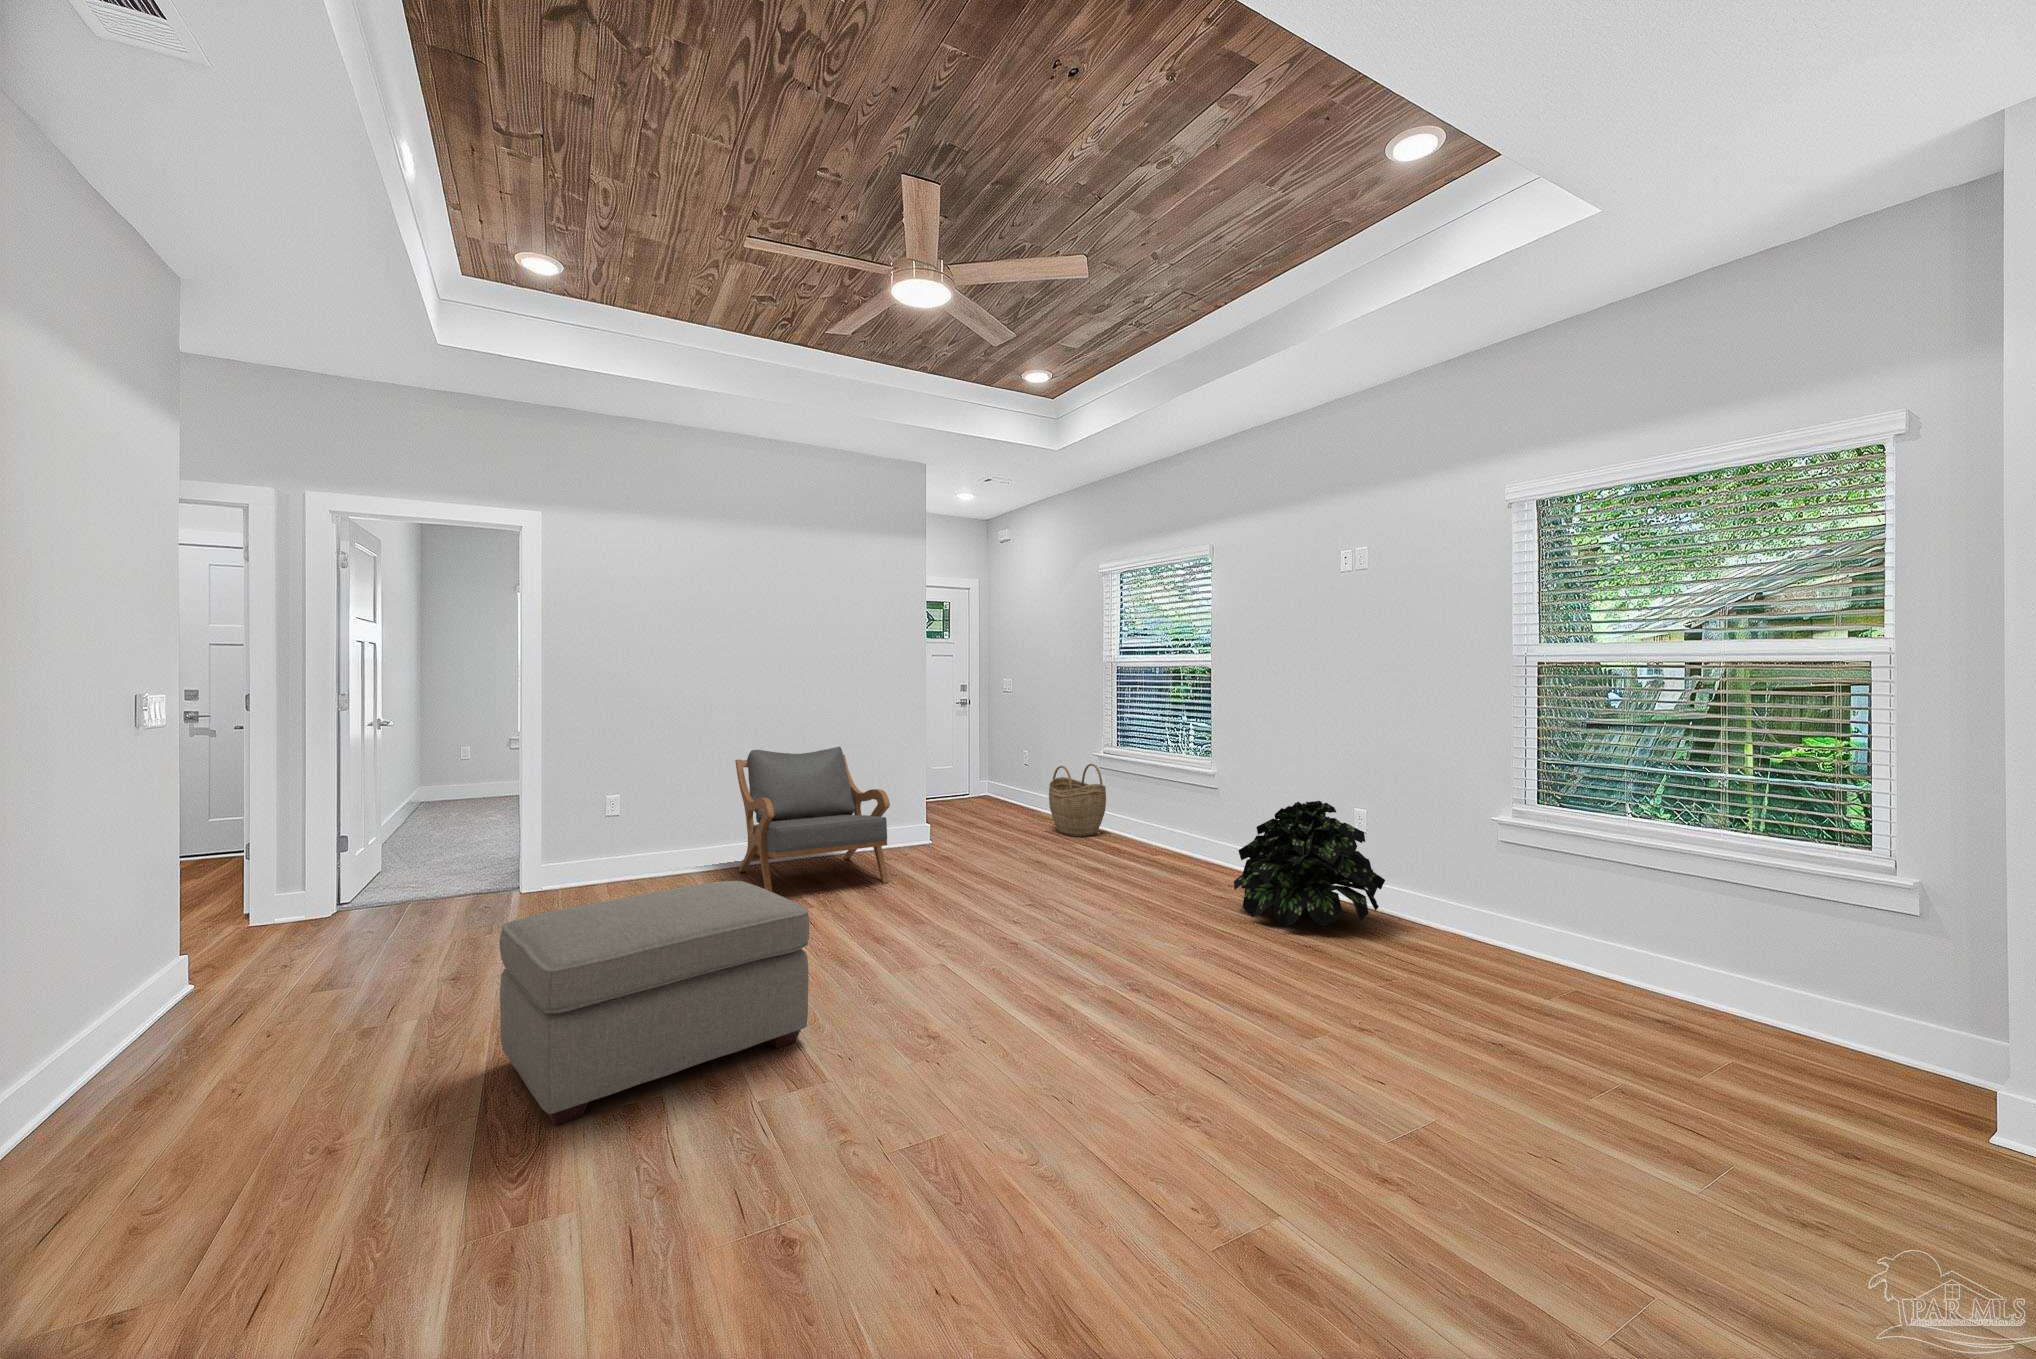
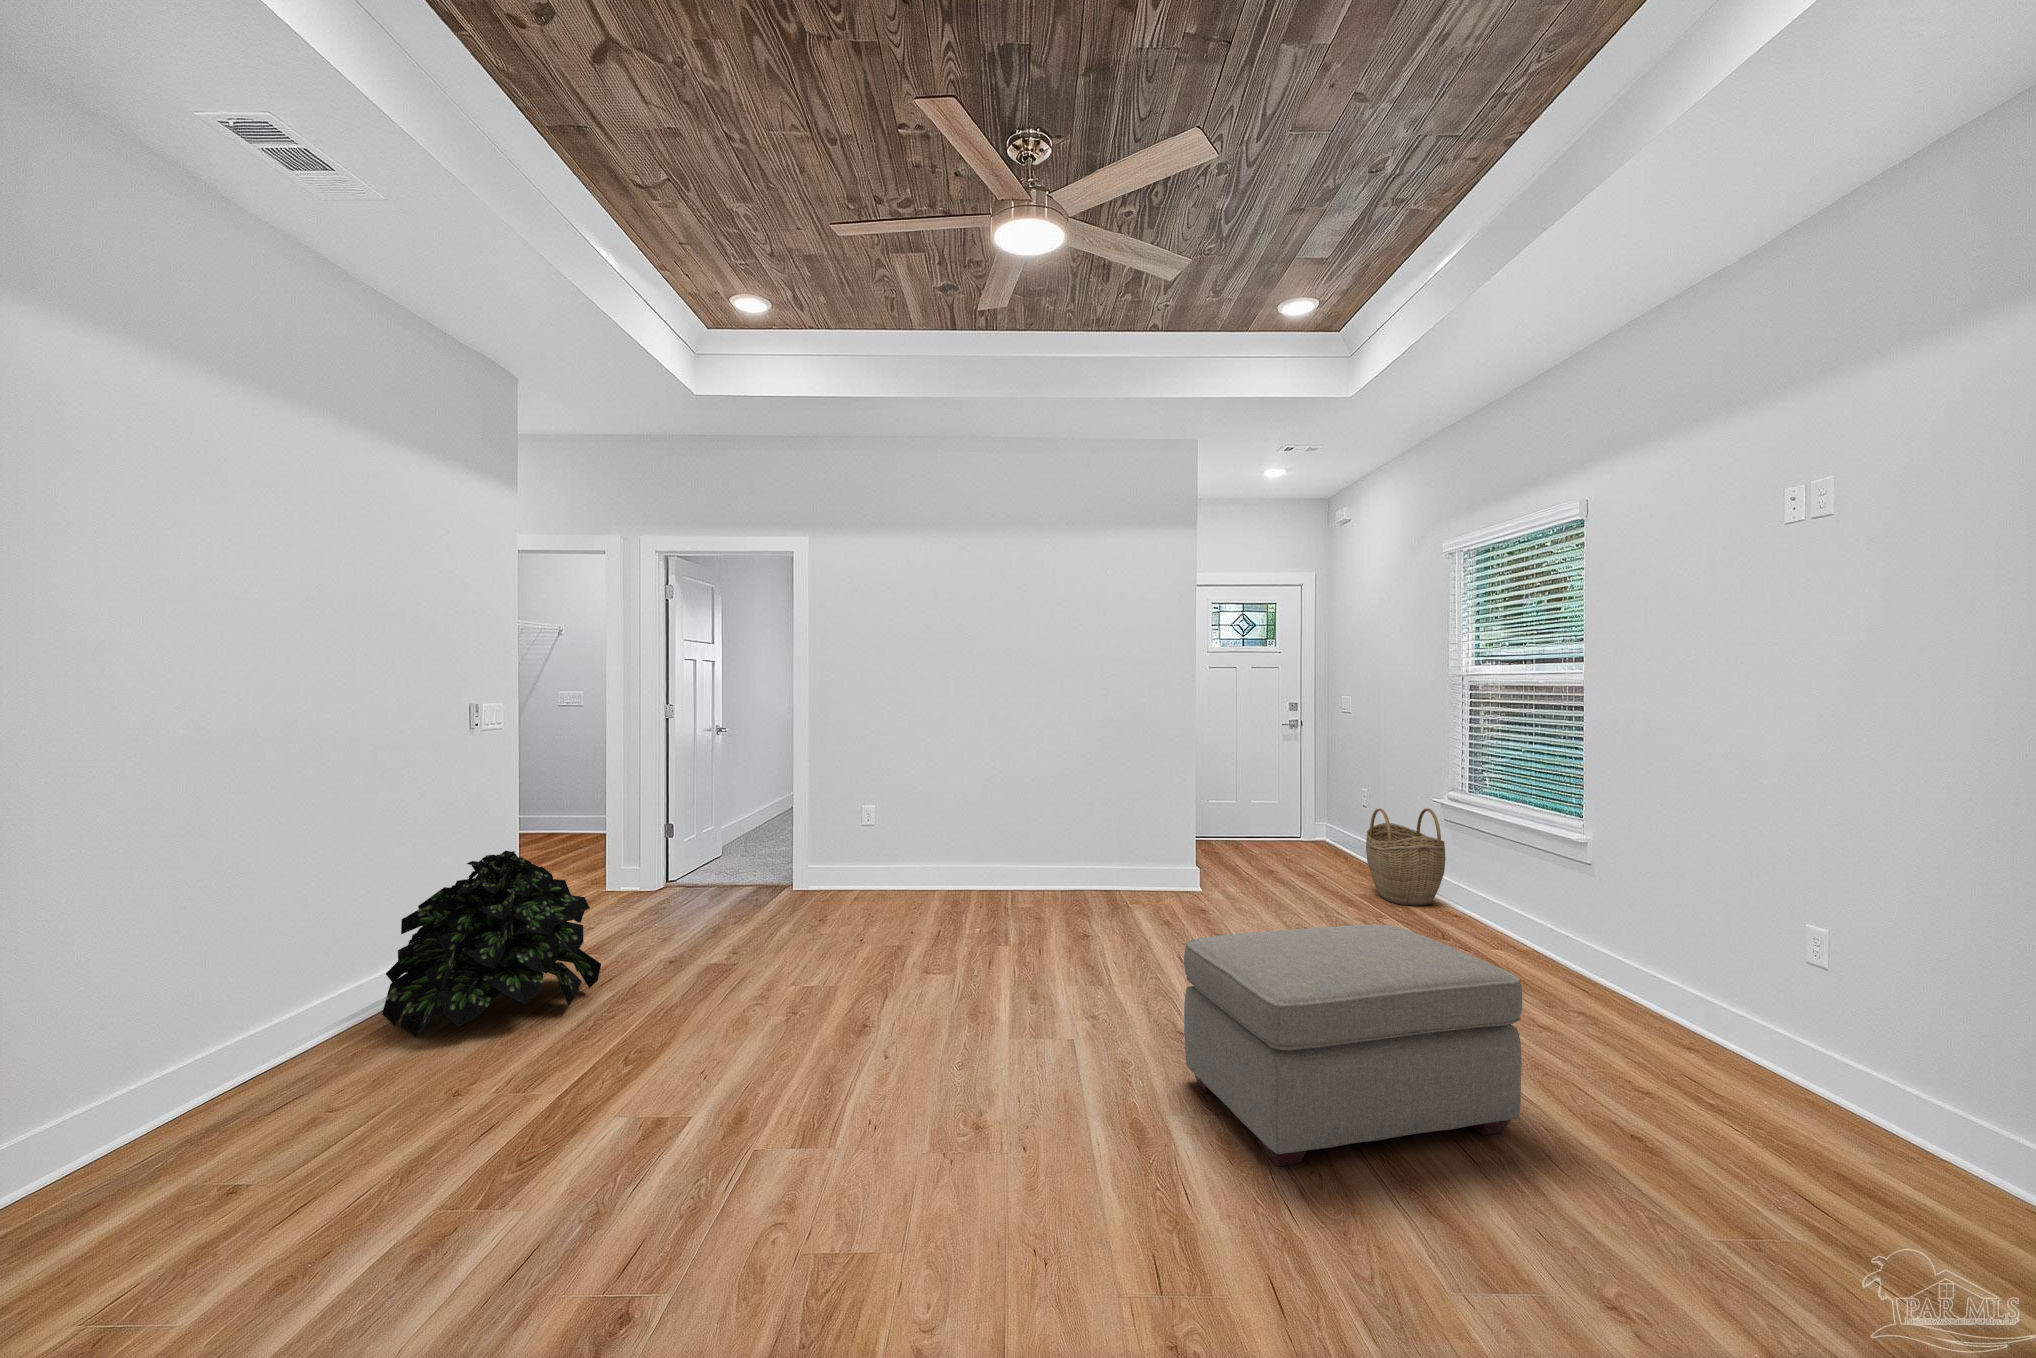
armchair: present [735,747,890,892] -> none [973,769,1112,933]
potted plant: present [1234,801,1385,927] -> present [382,851,601,1037]
ottoman: present [499,881,809,1126] -> present [1184,925,1522,1166]

